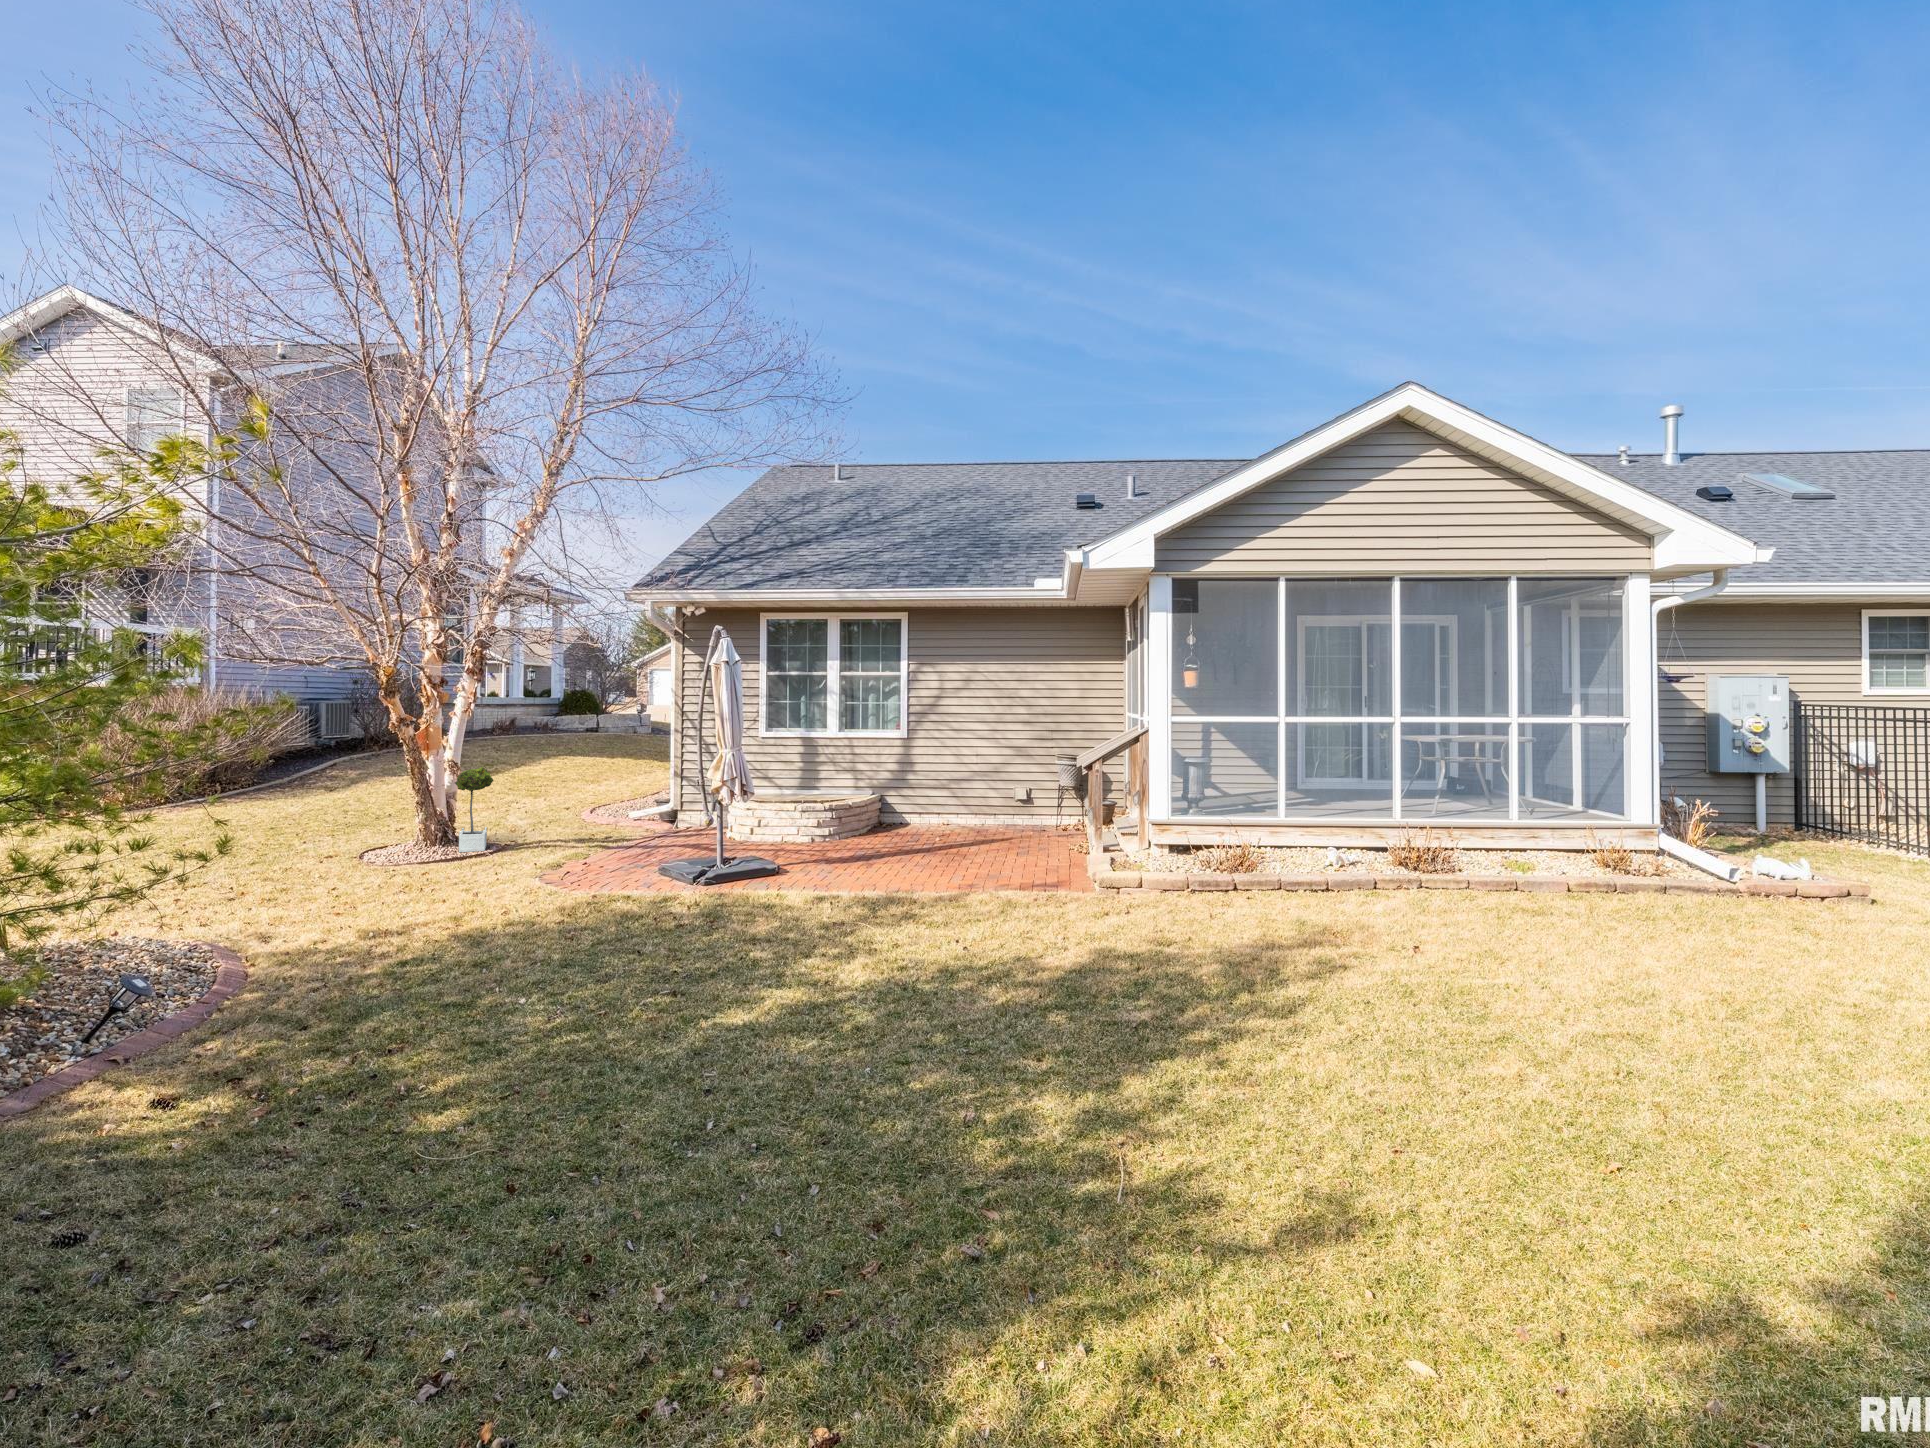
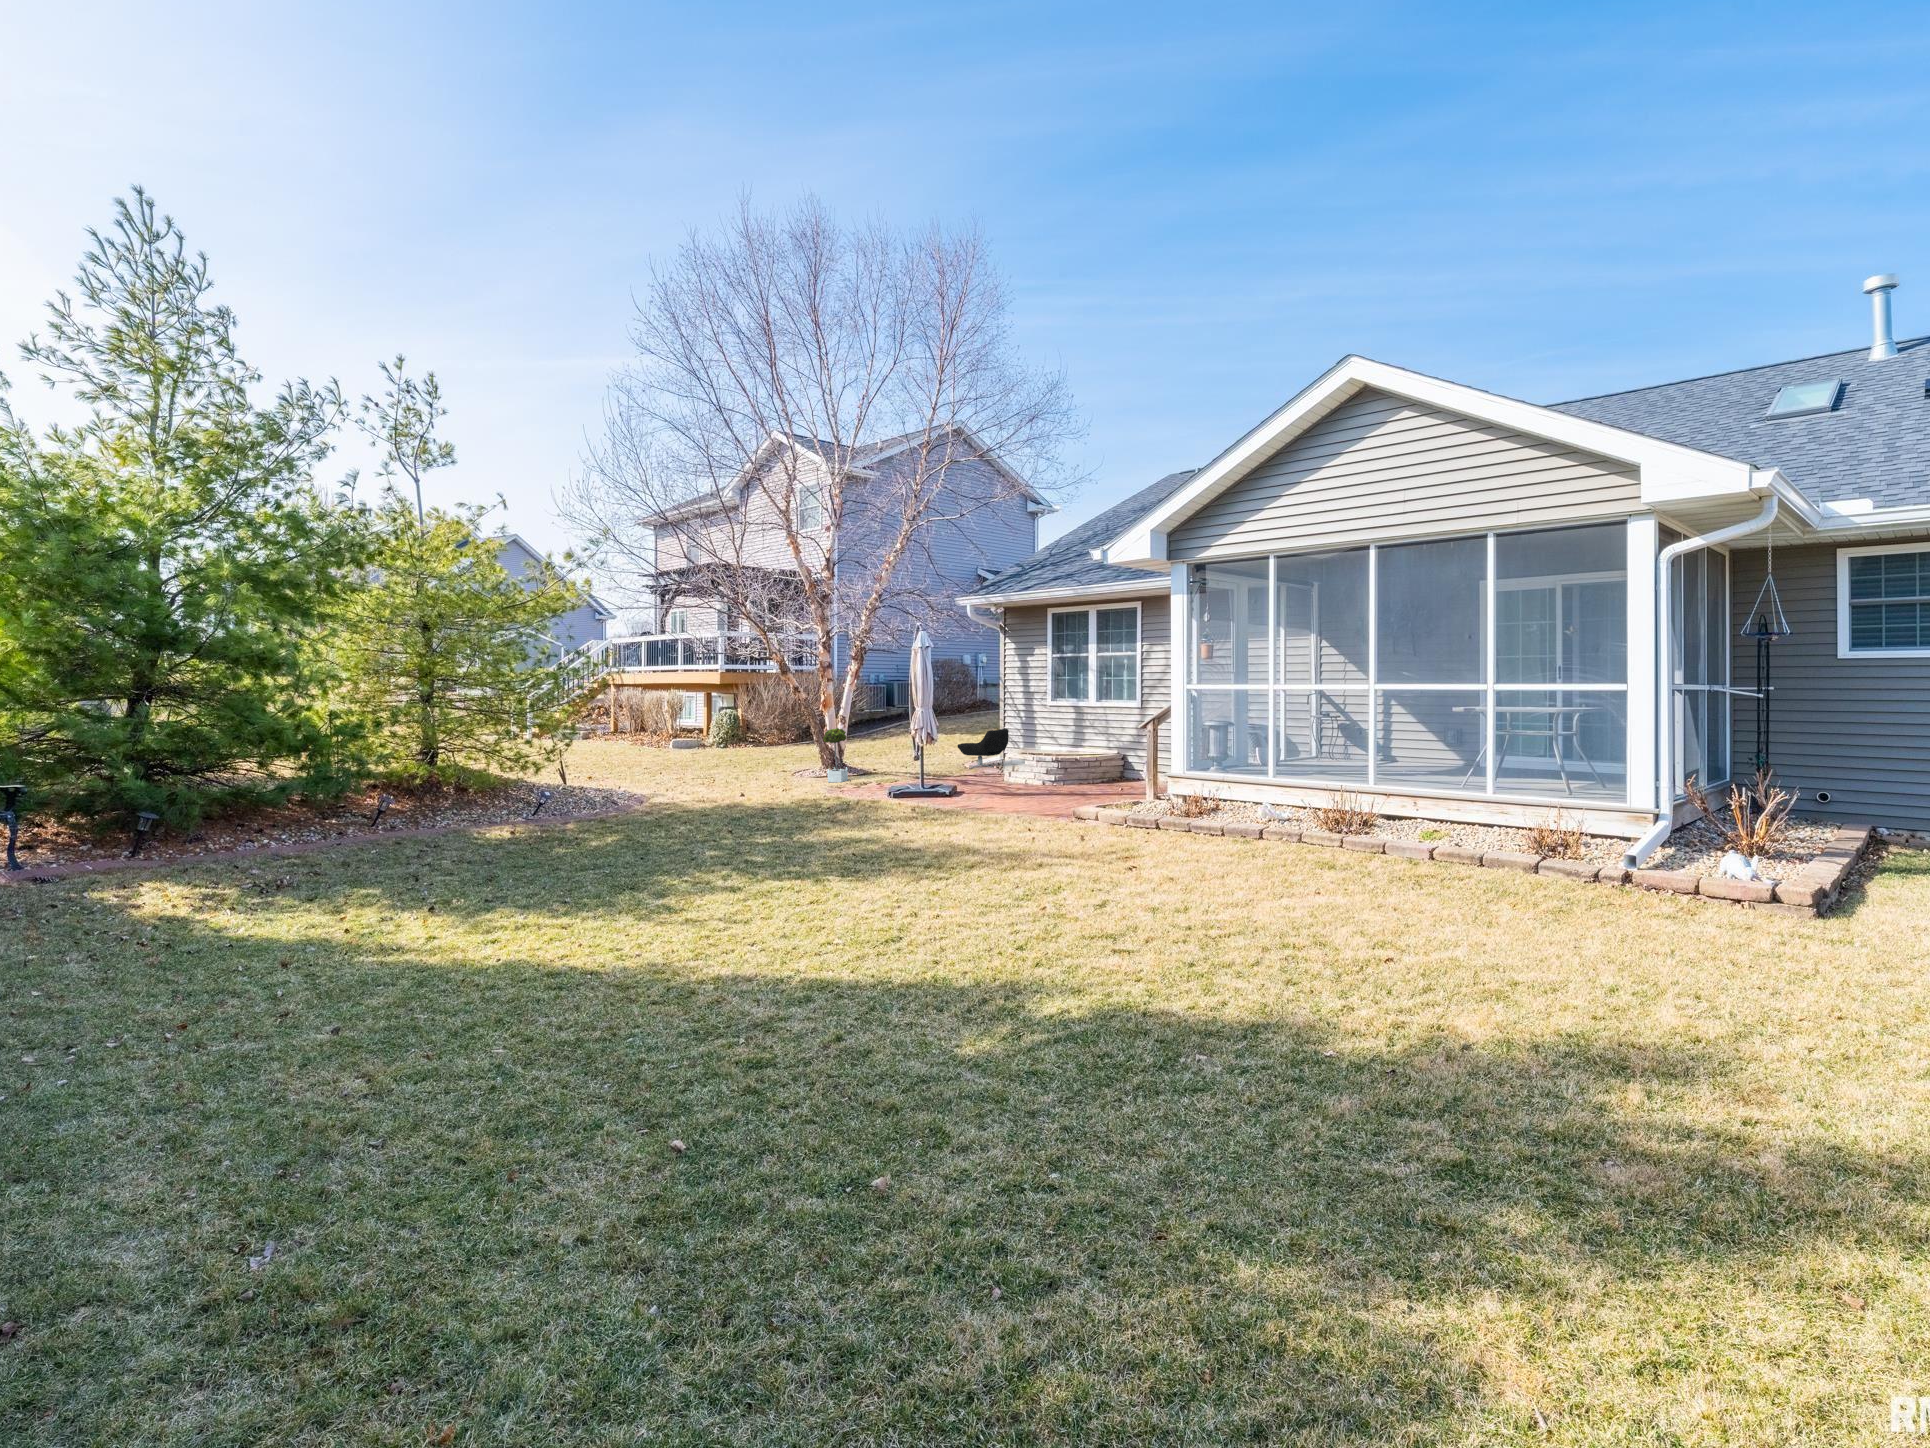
lounge chair: none [624,766,693,821] -> present [958,729,1009,768]

